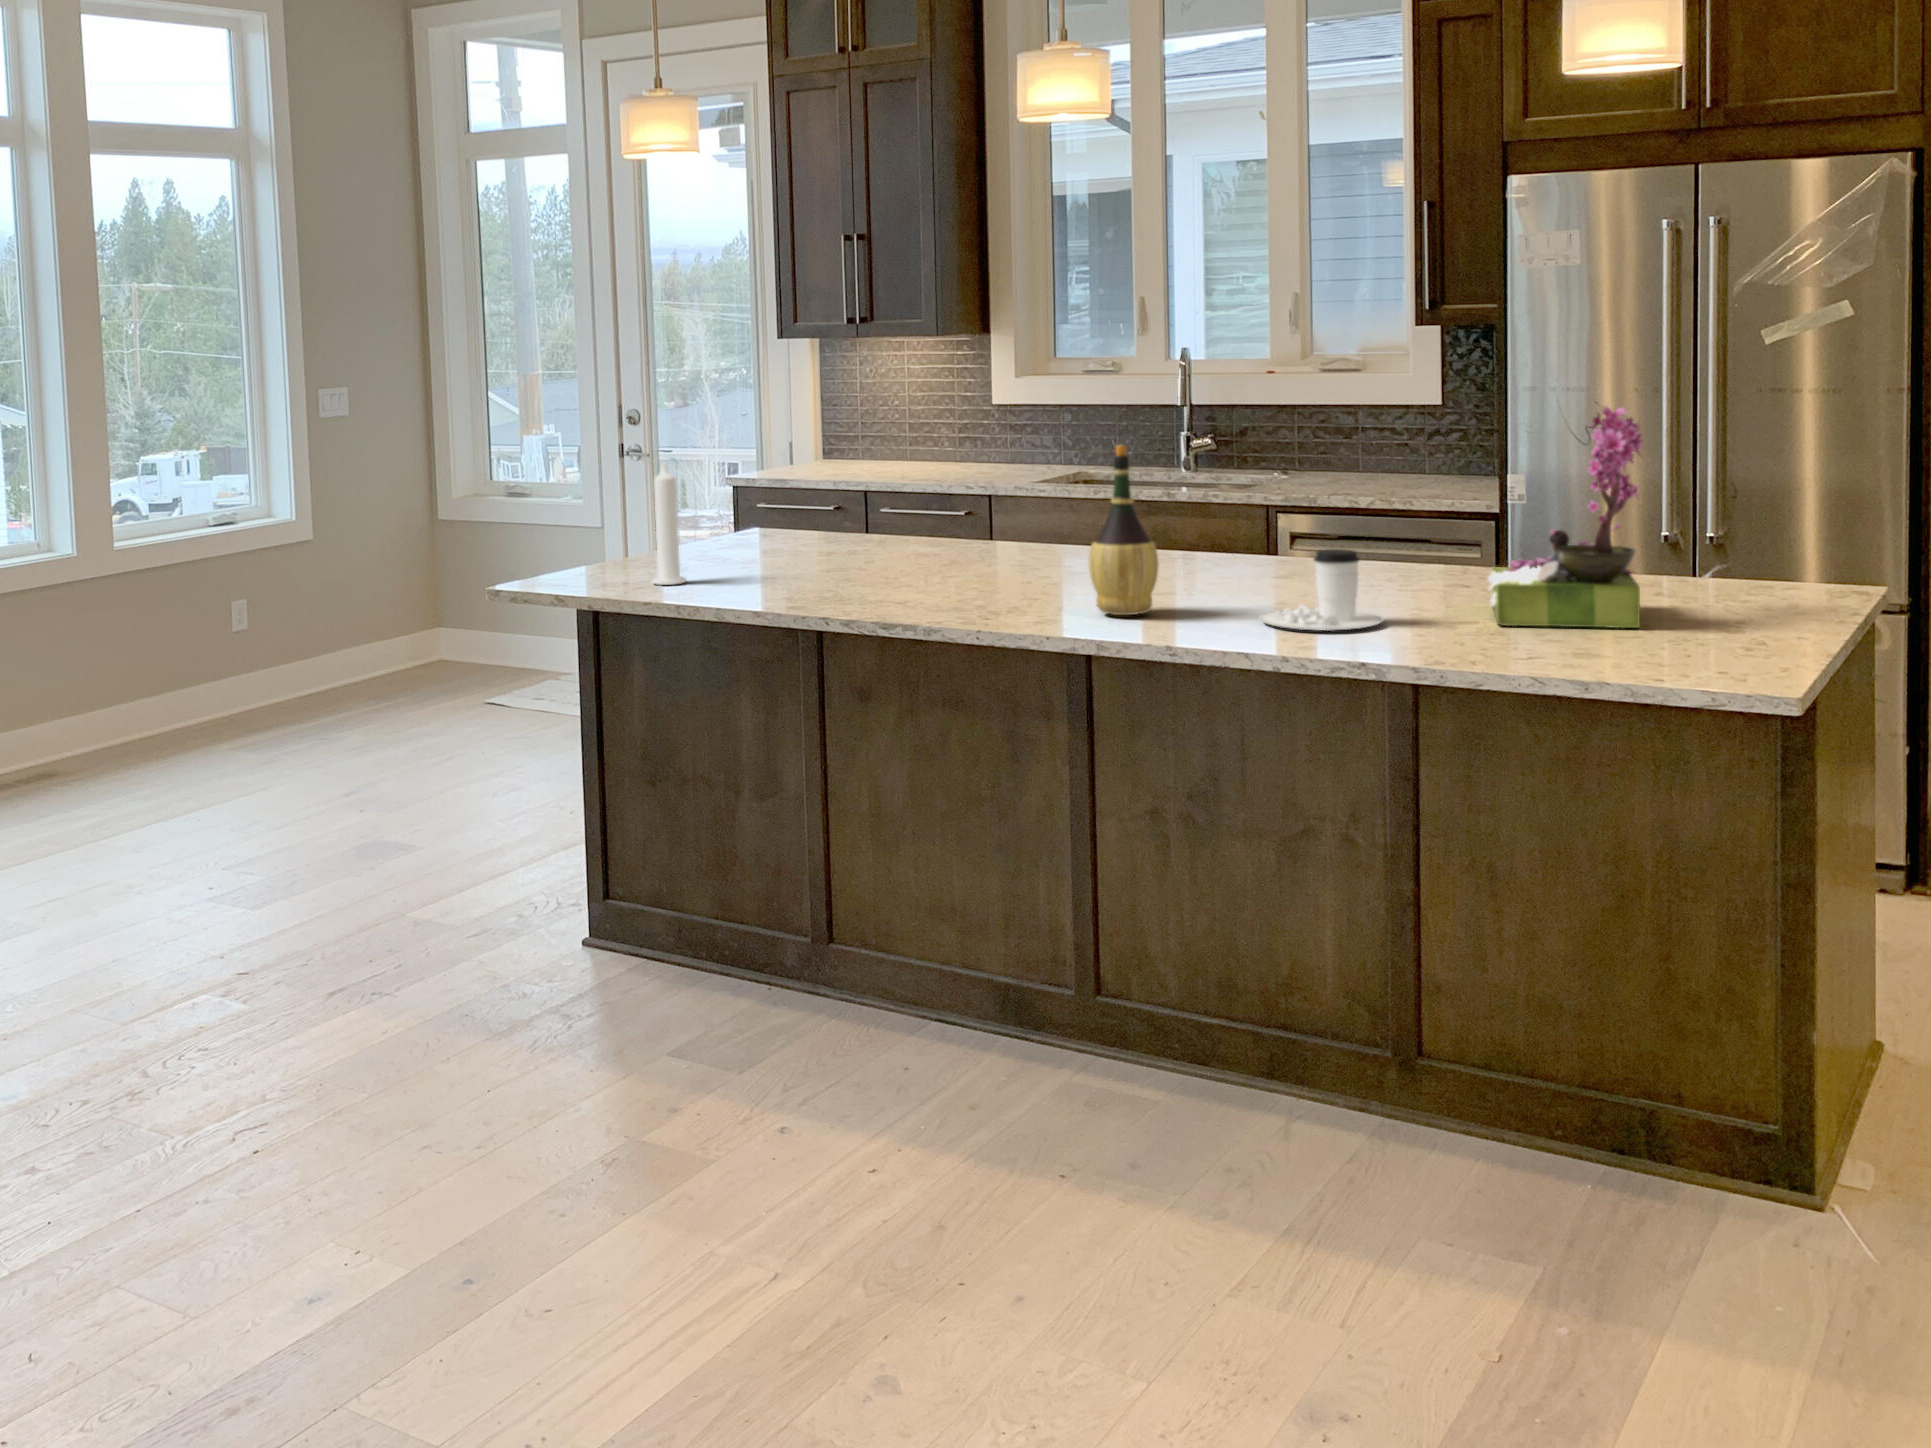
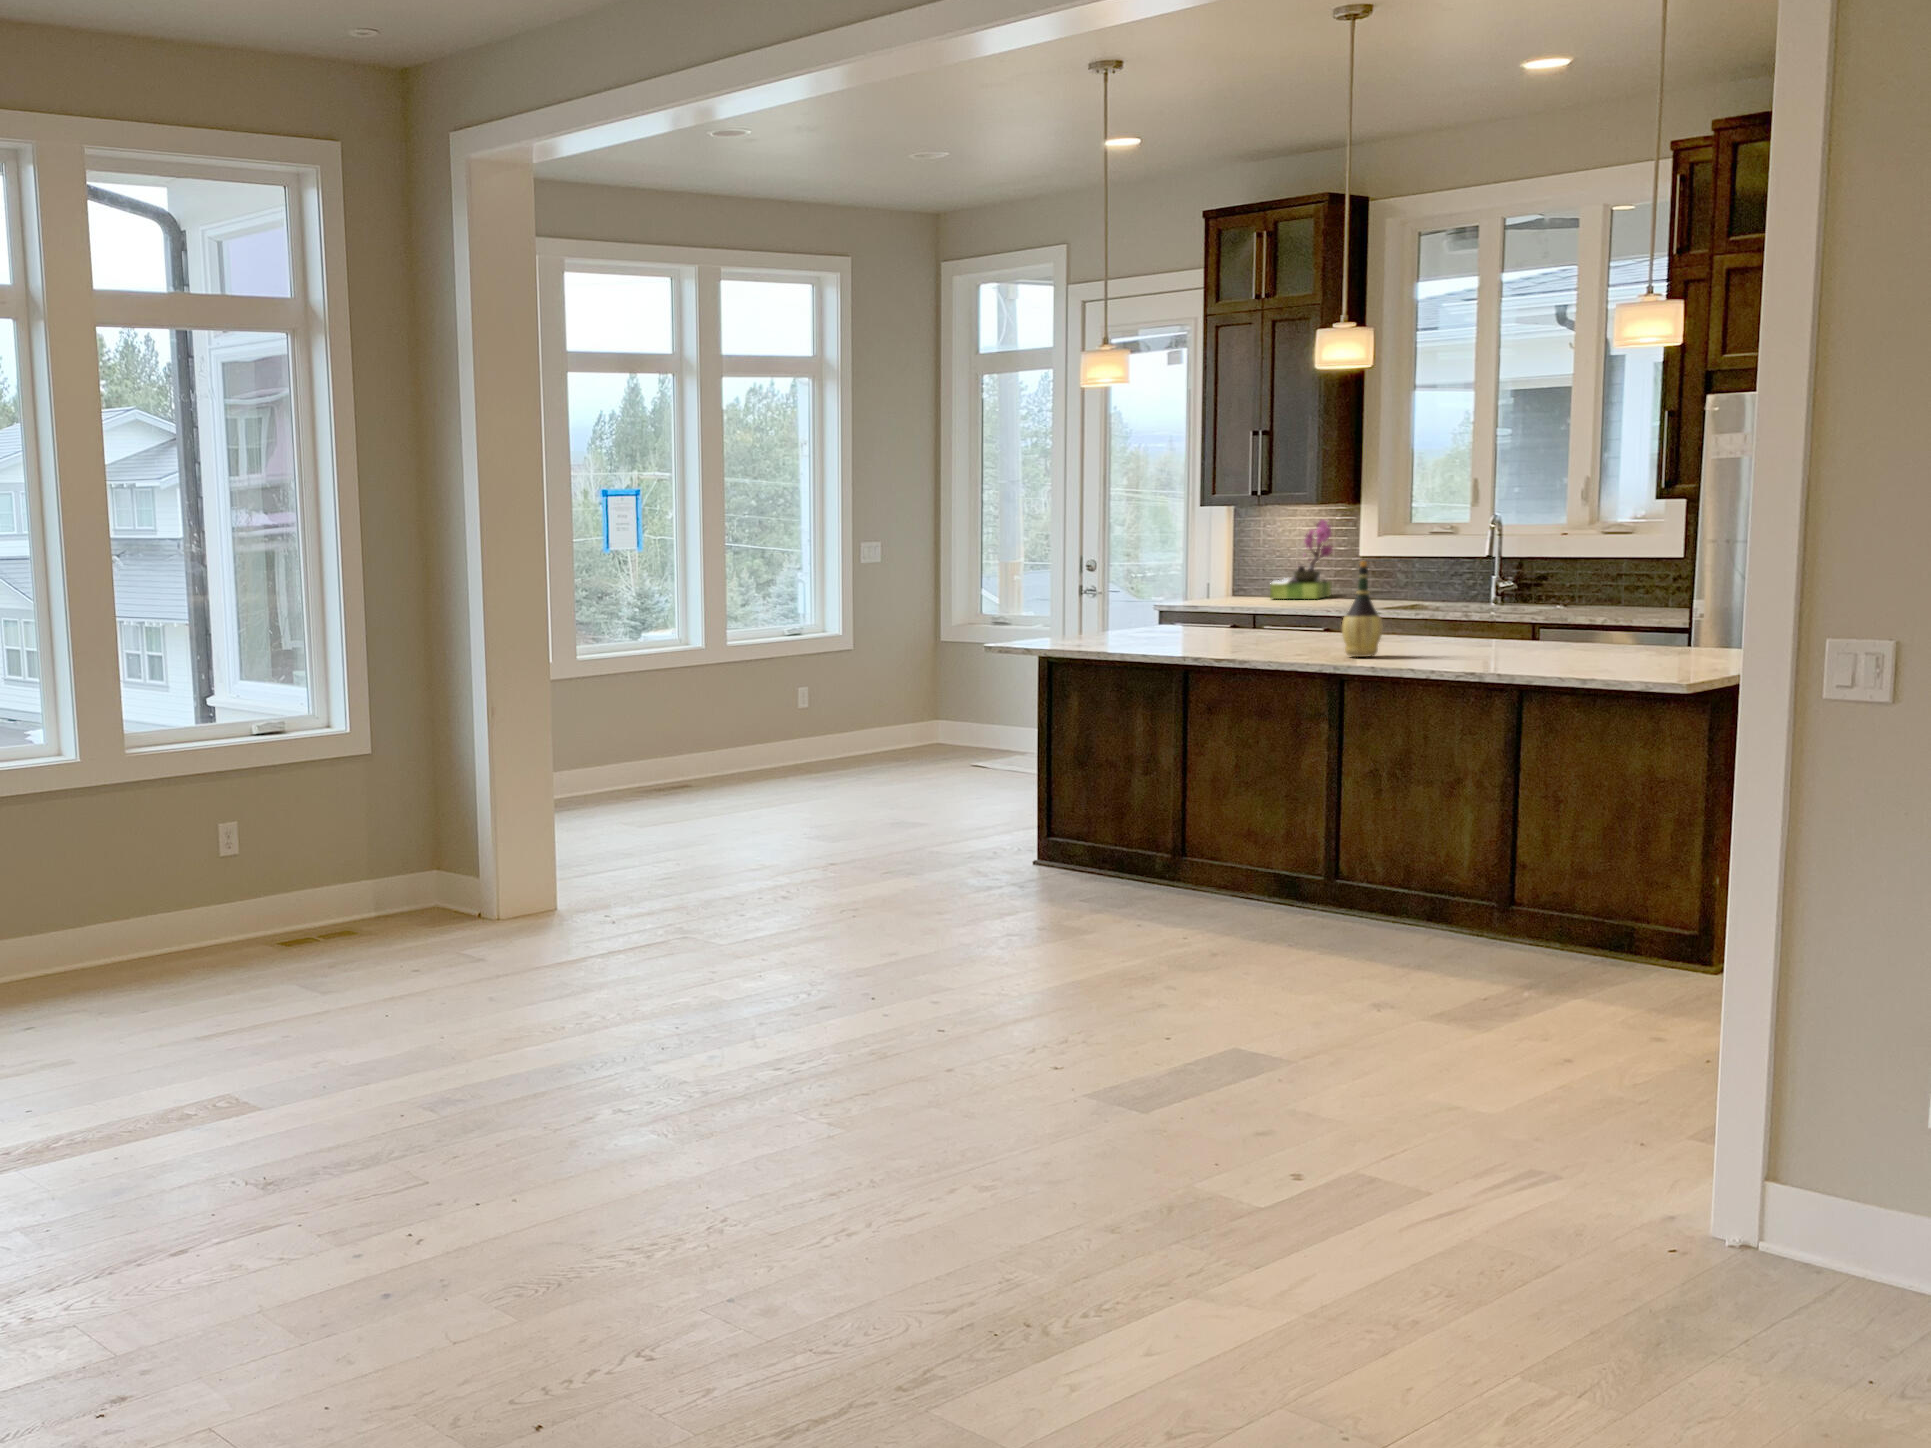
flower arrangement: present [1488,407,1643,628] -> present [1270,520,1333,599]
candle: present [652,463,686,585] -> none [1092,573,1112,645]
coffee cup: present [1259,549,1383,631] -> none [1434,620,1506,662]

